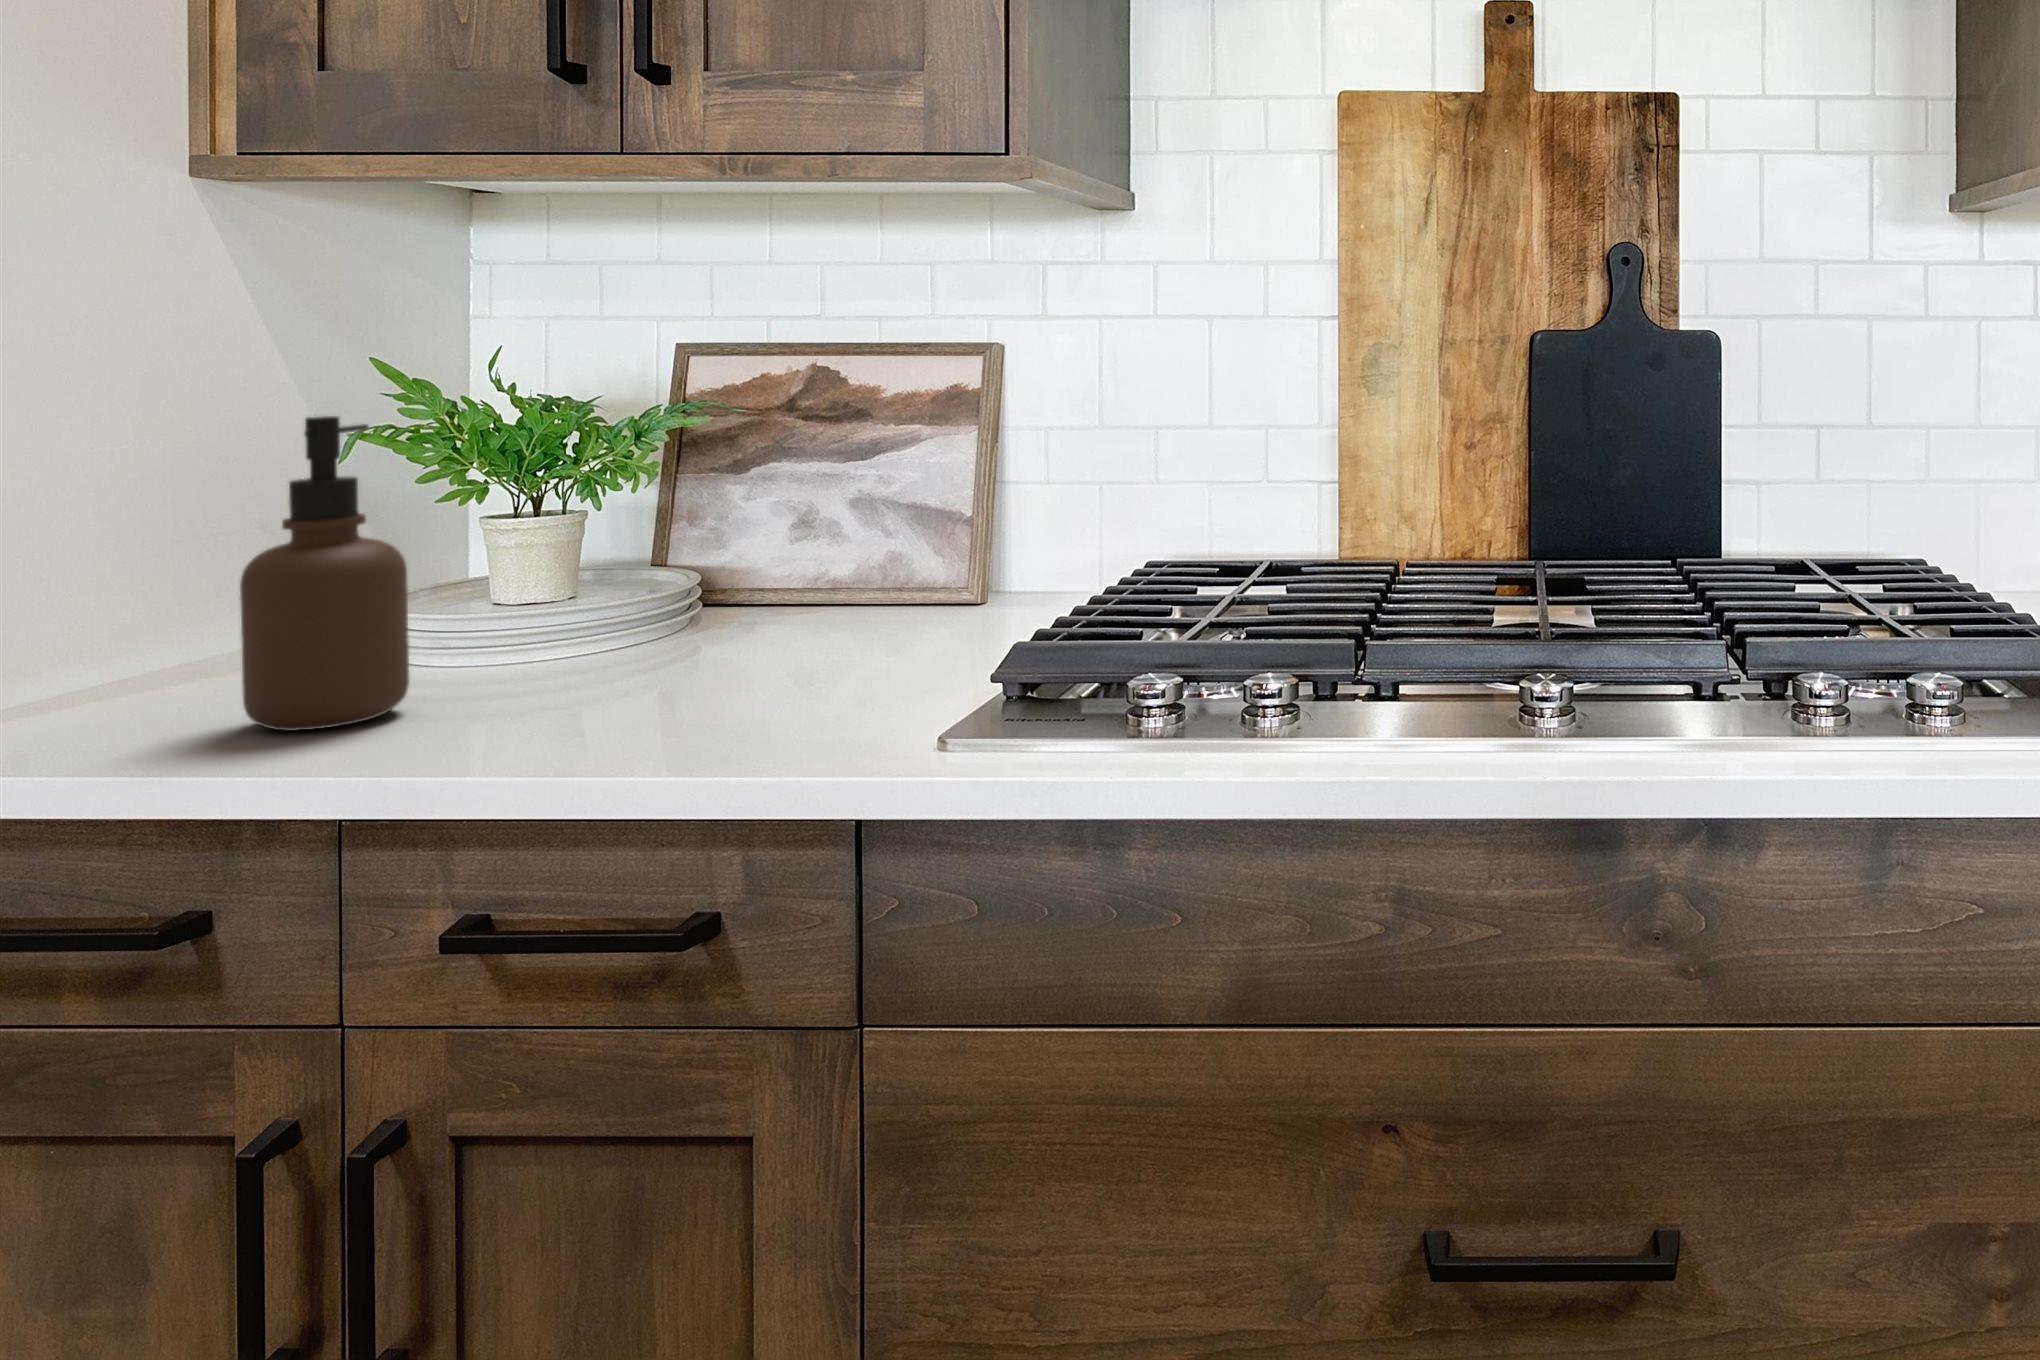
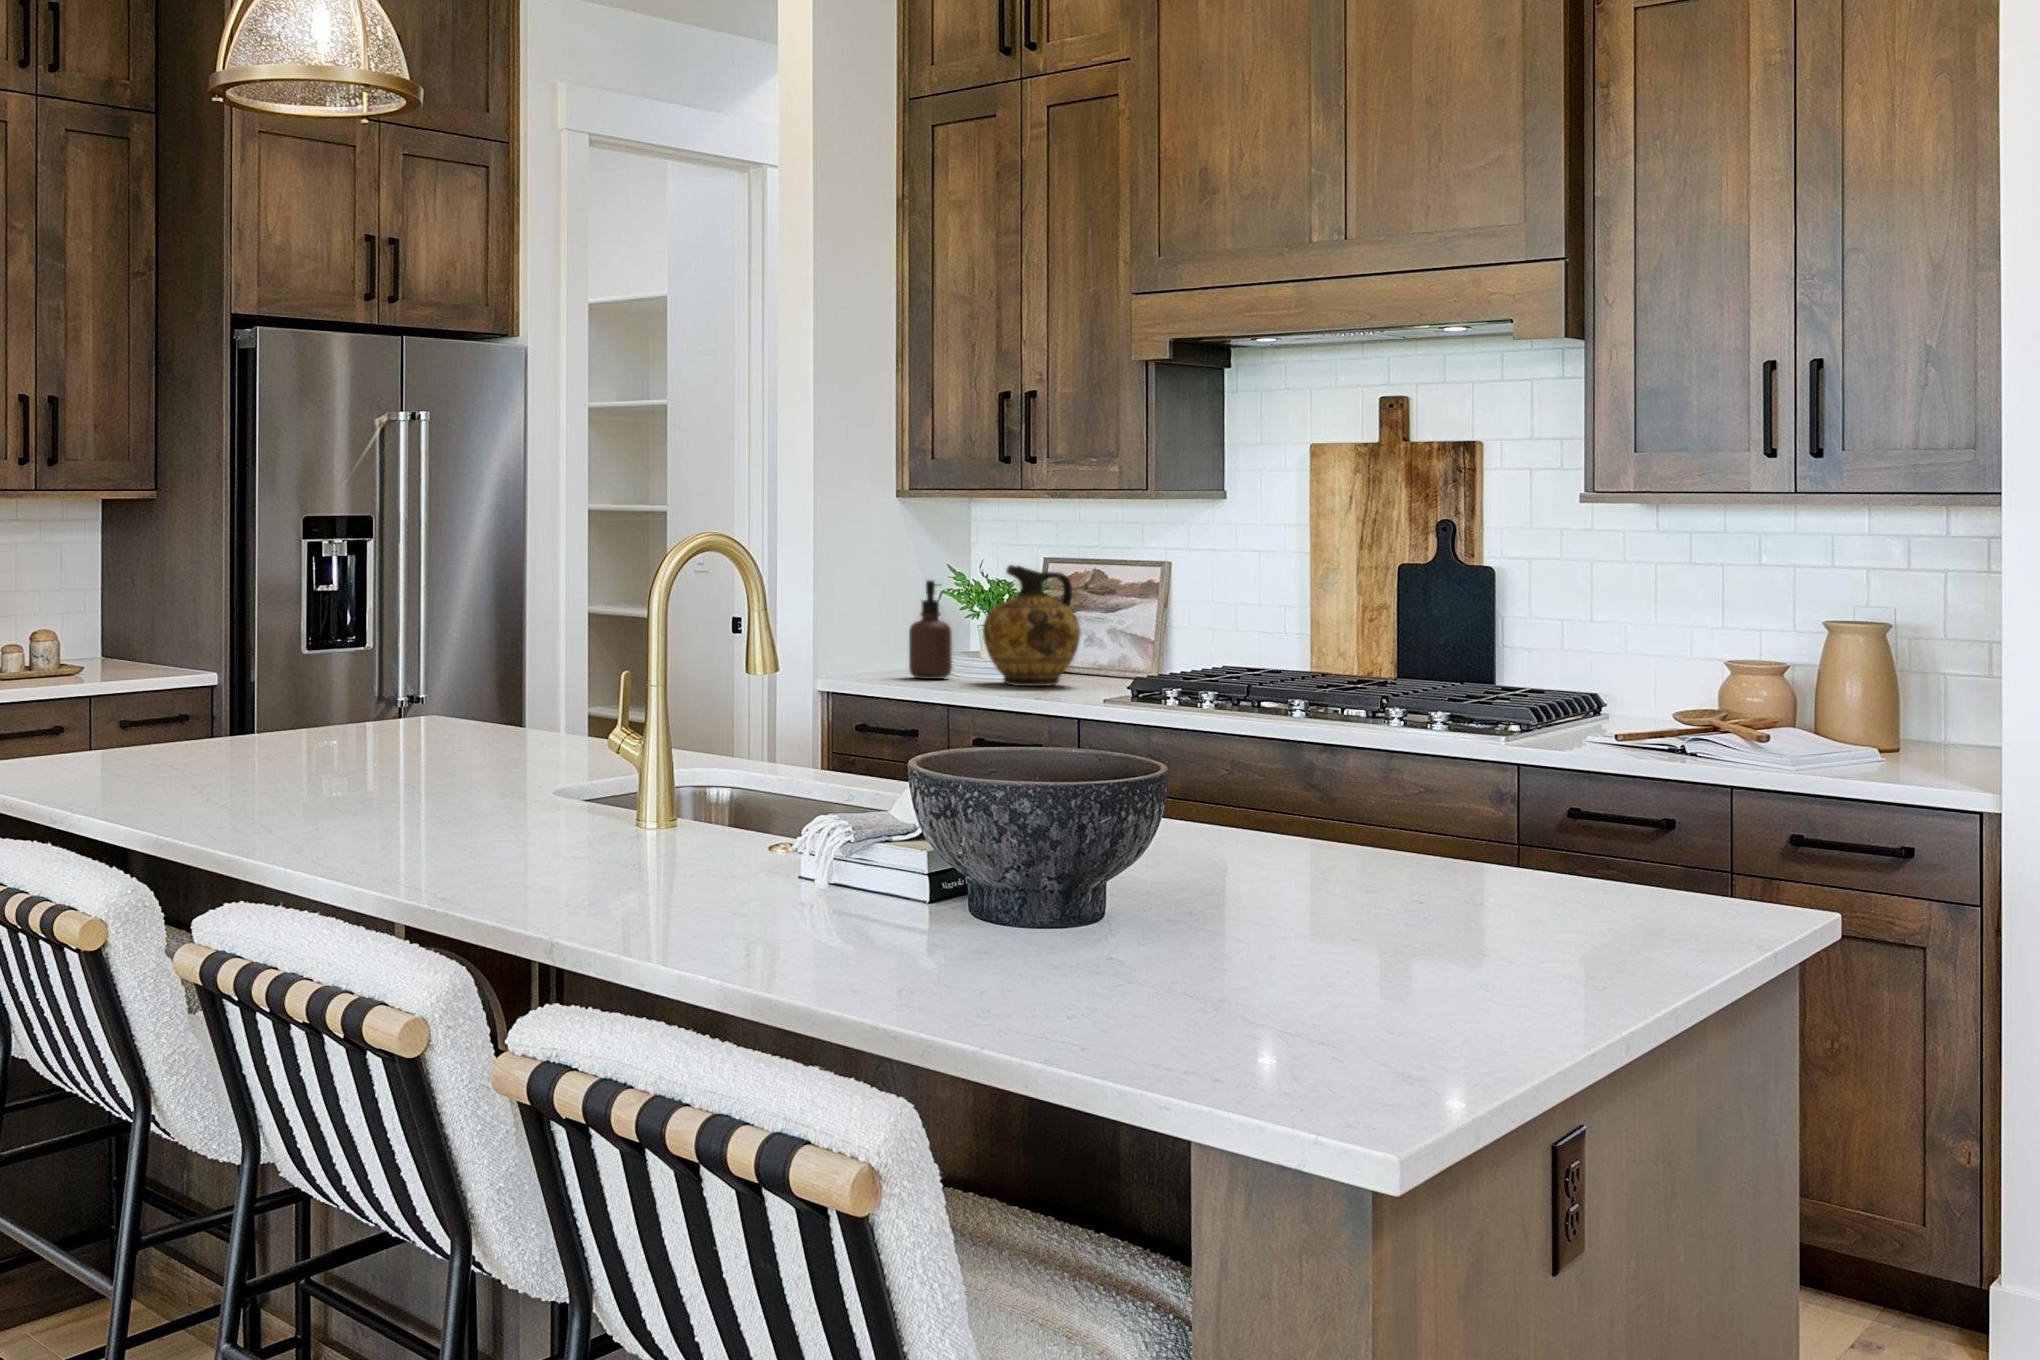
ceramic jug: none [526,361,845,723] -> present [983,565,1081,686]

